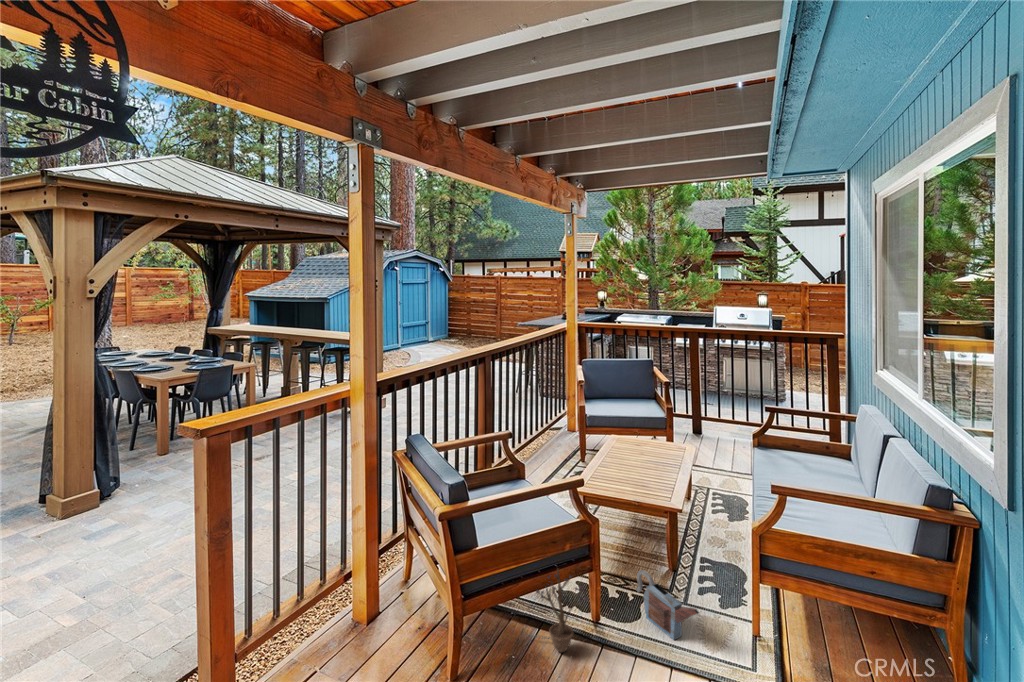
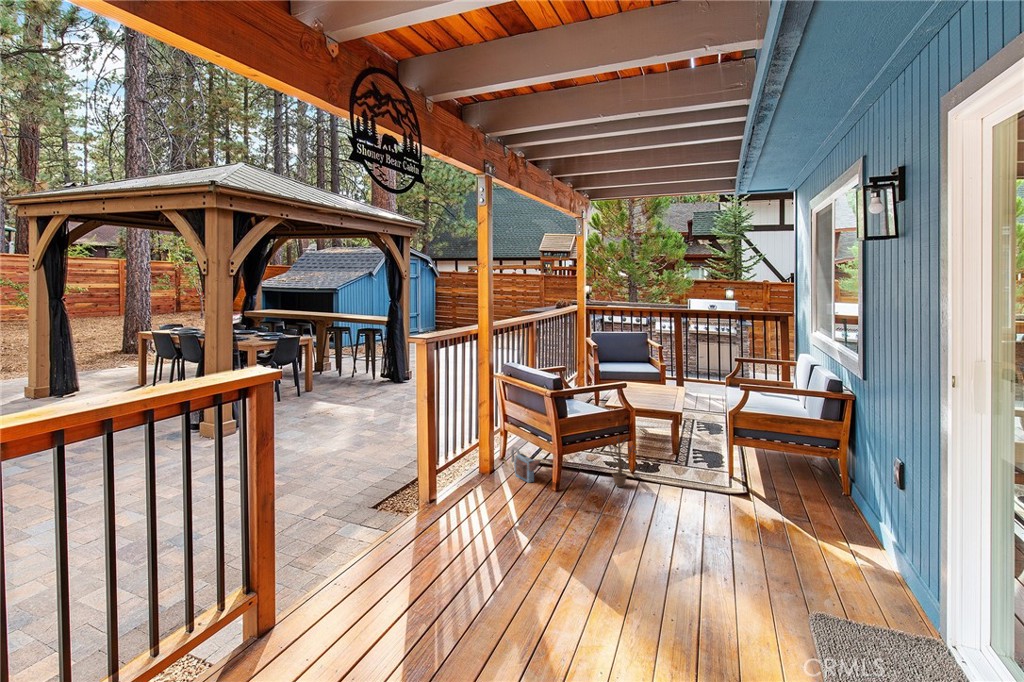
watering can: present [636,570,699,640] -> present [511,447,541,483]

